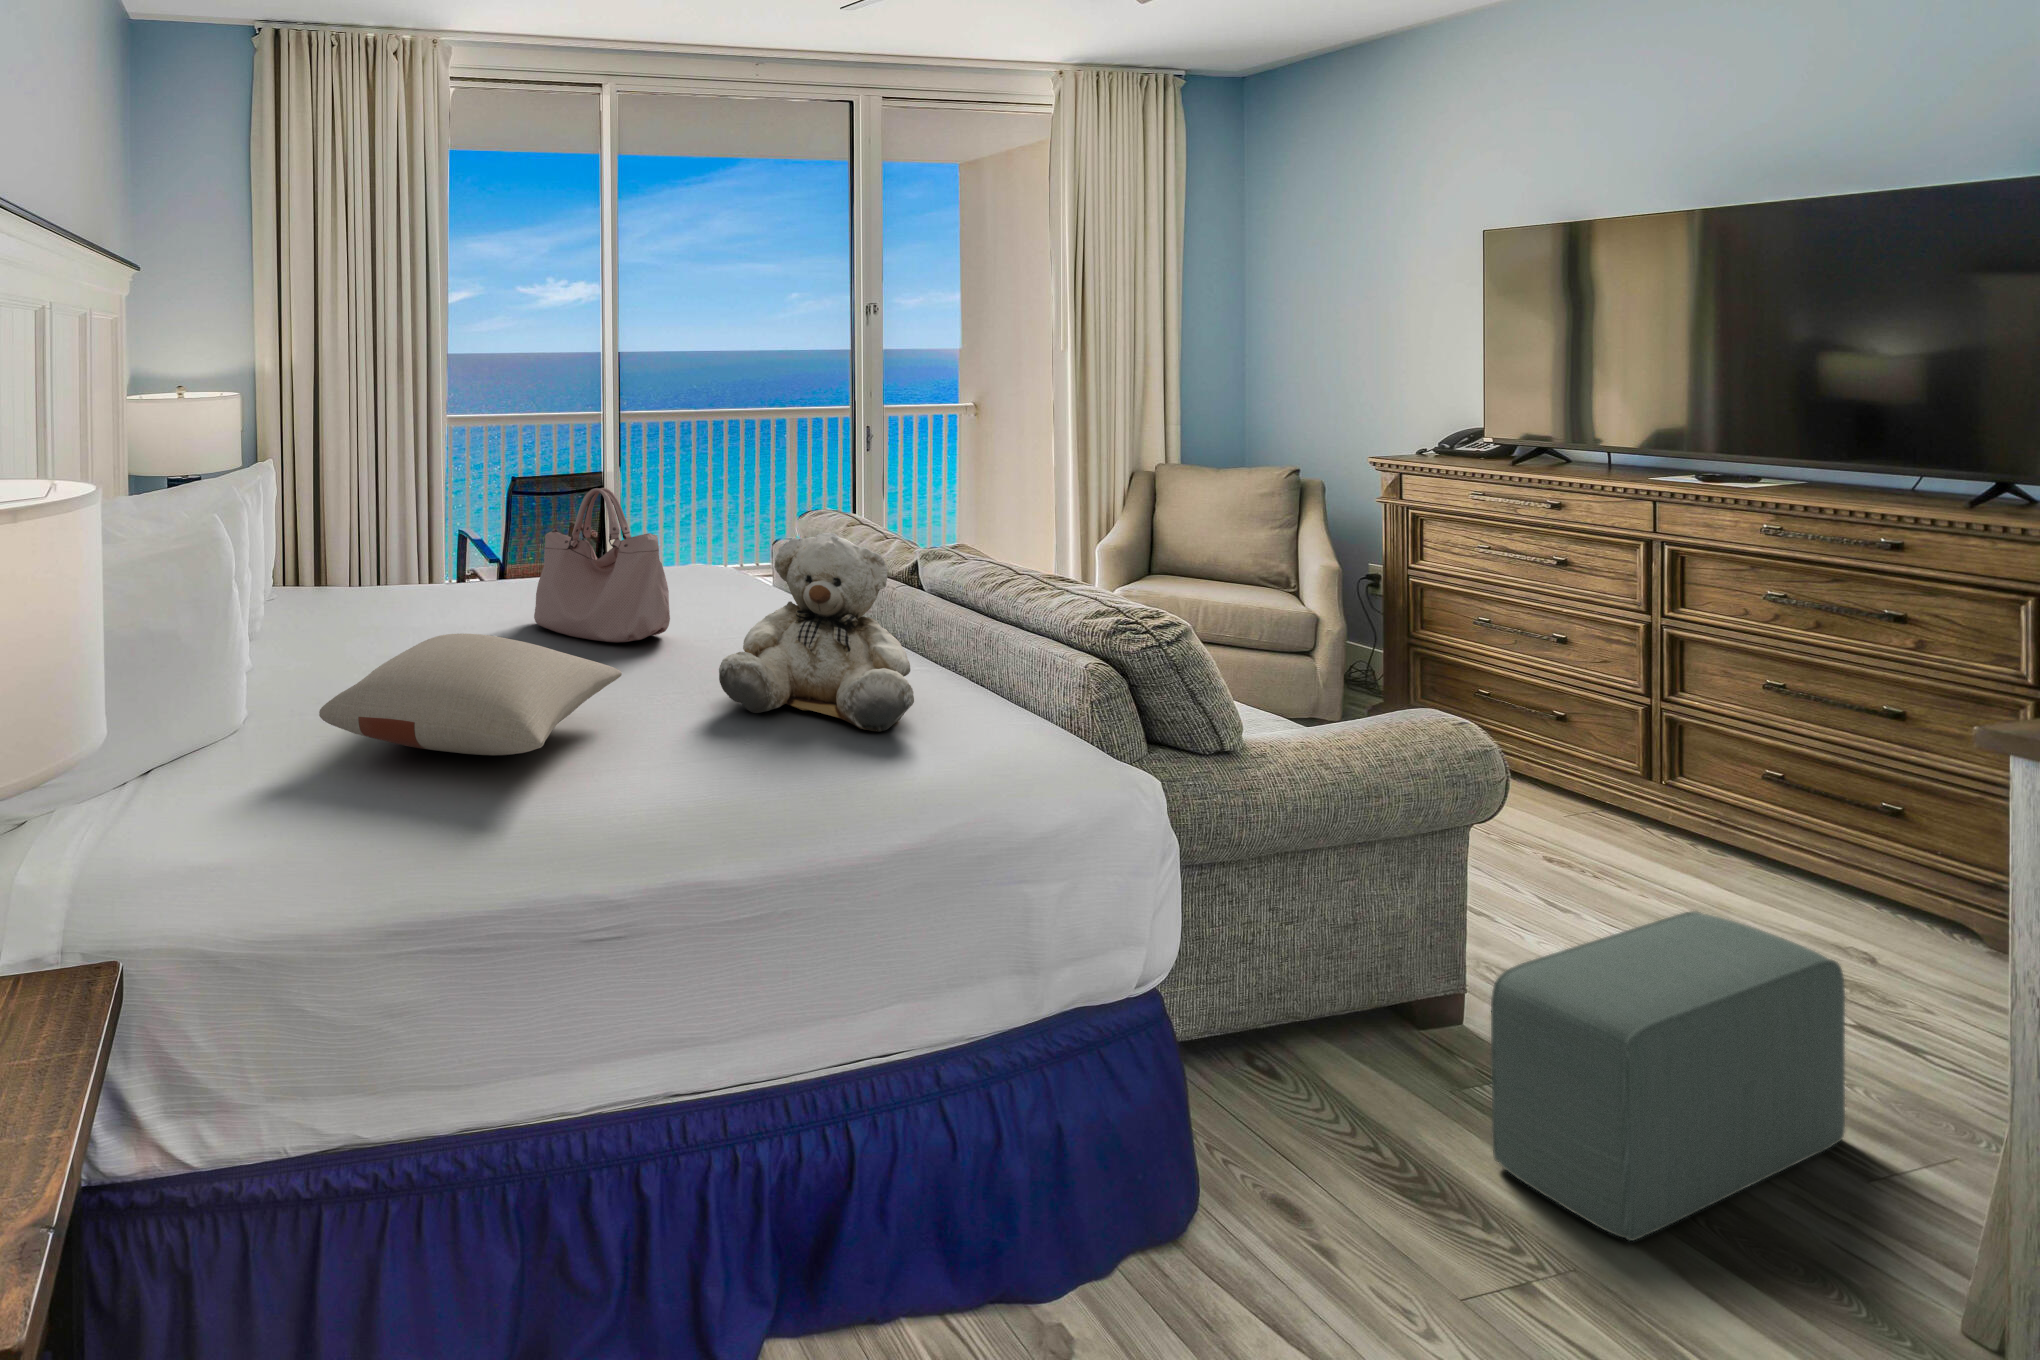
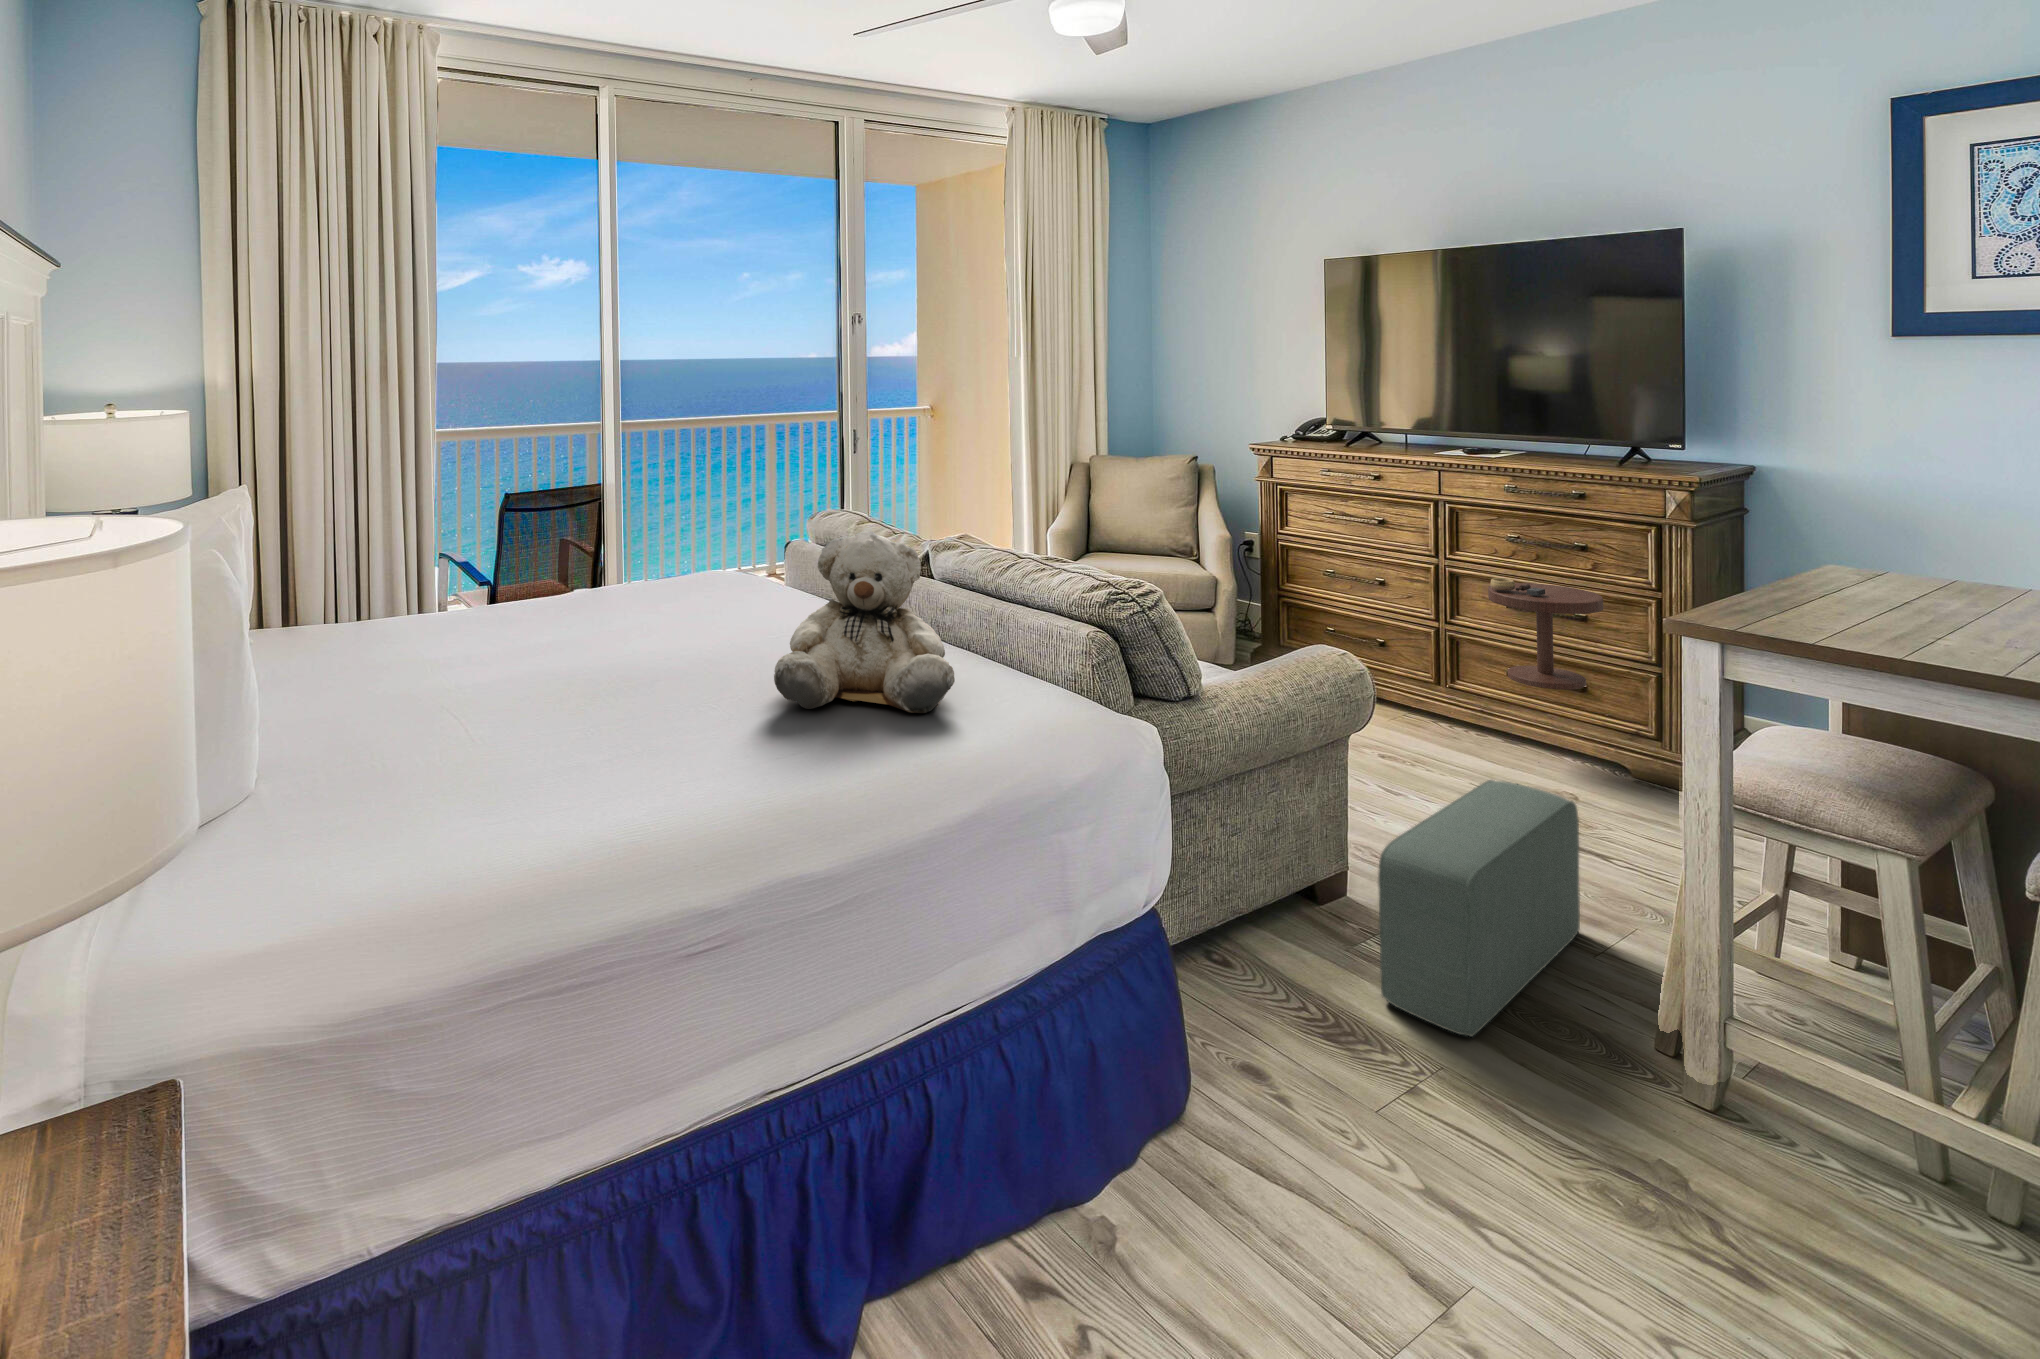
handbag: present [534,488,670,642] -> none [562,500,707,655]
pillow: present [319,634,622,755] -> none [367,661,681,784]
side table: none [1726,647,1929,901] -> present [1488,578,1603,690]

